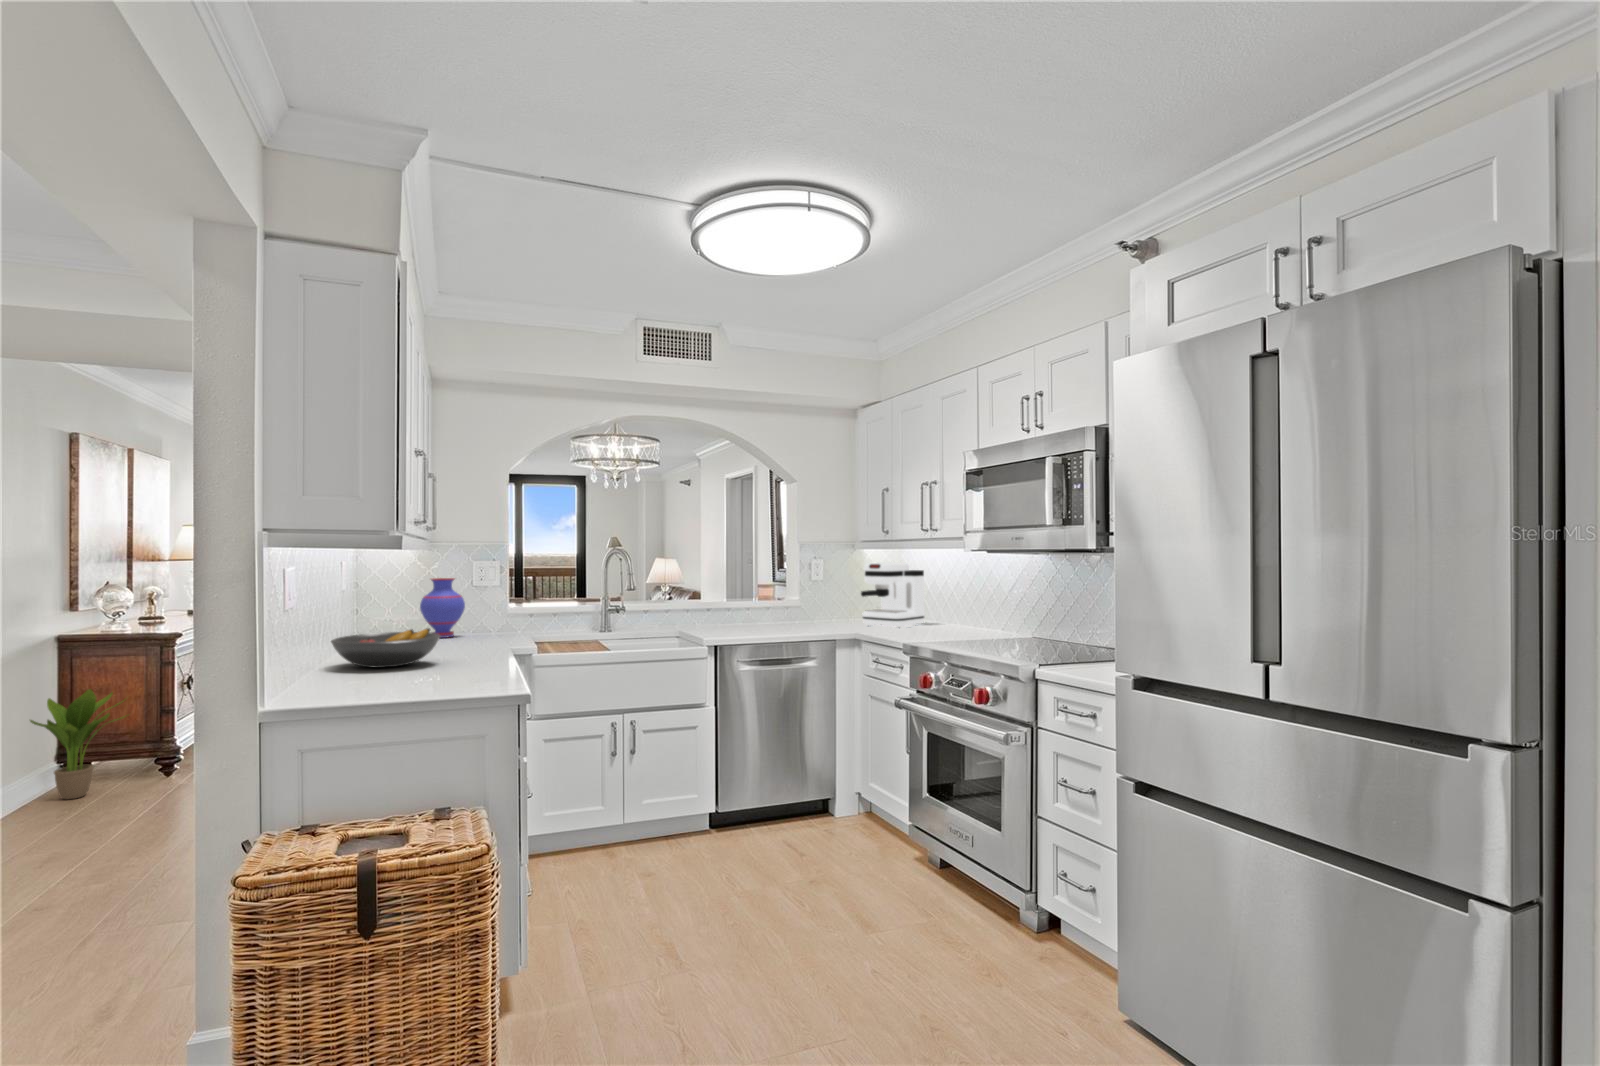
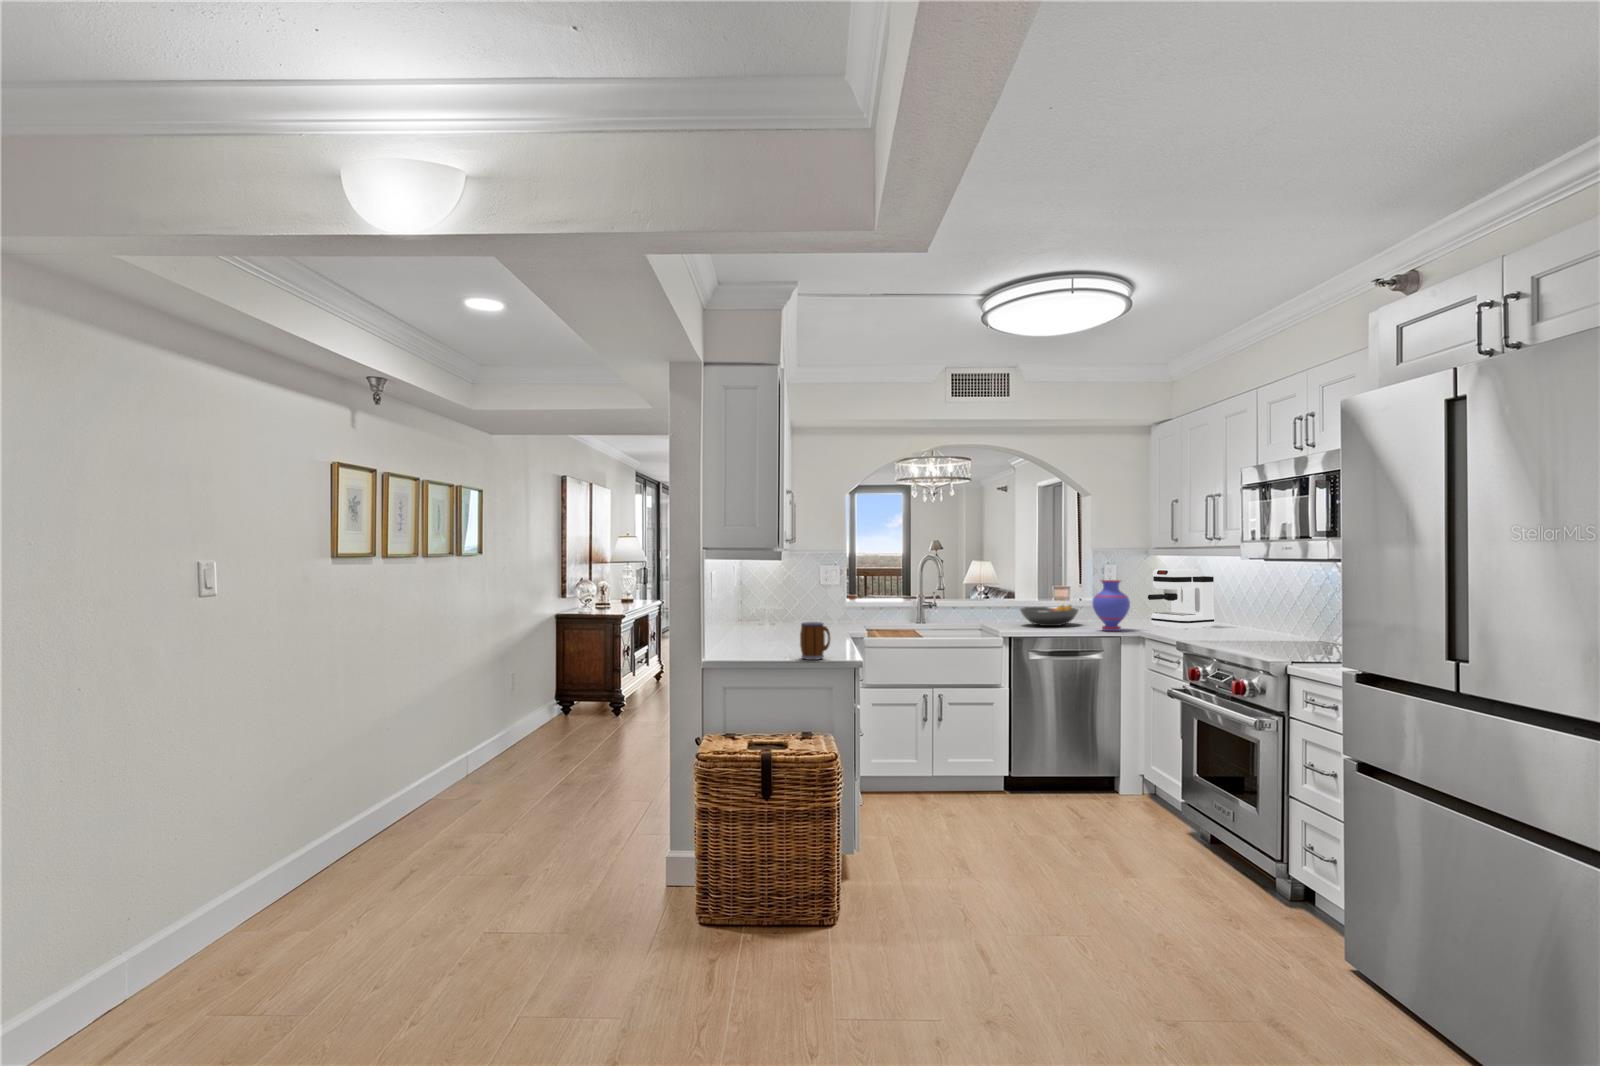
vase: present [420,578,465,638] -> present [1092,580,1130,631]
fruit bowl: present [331,628,440,668] -> present [1020,605,1078,626]
mug: none [435,640,483,697] -> present [800,622,830,660]
potted plant: present [30,689,125,799] -> none [543,650,599,725]

